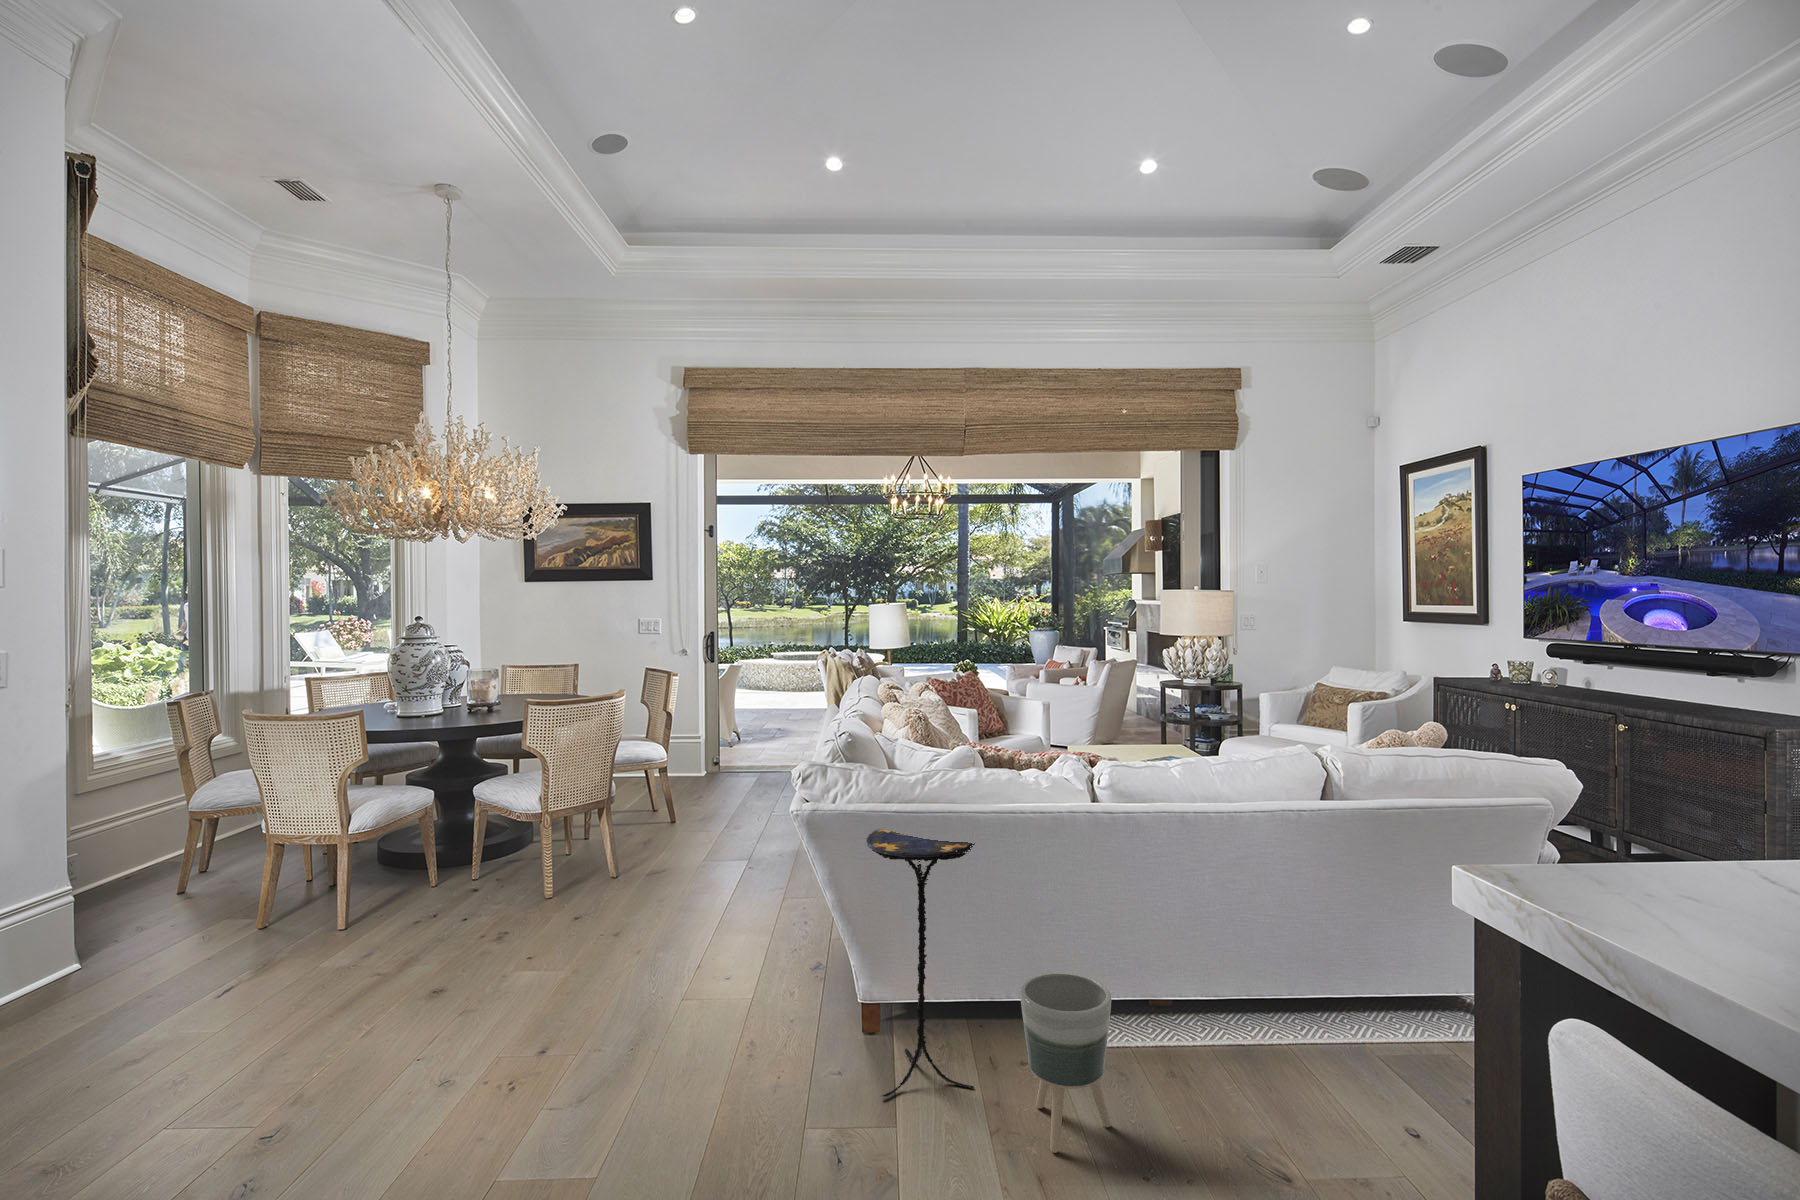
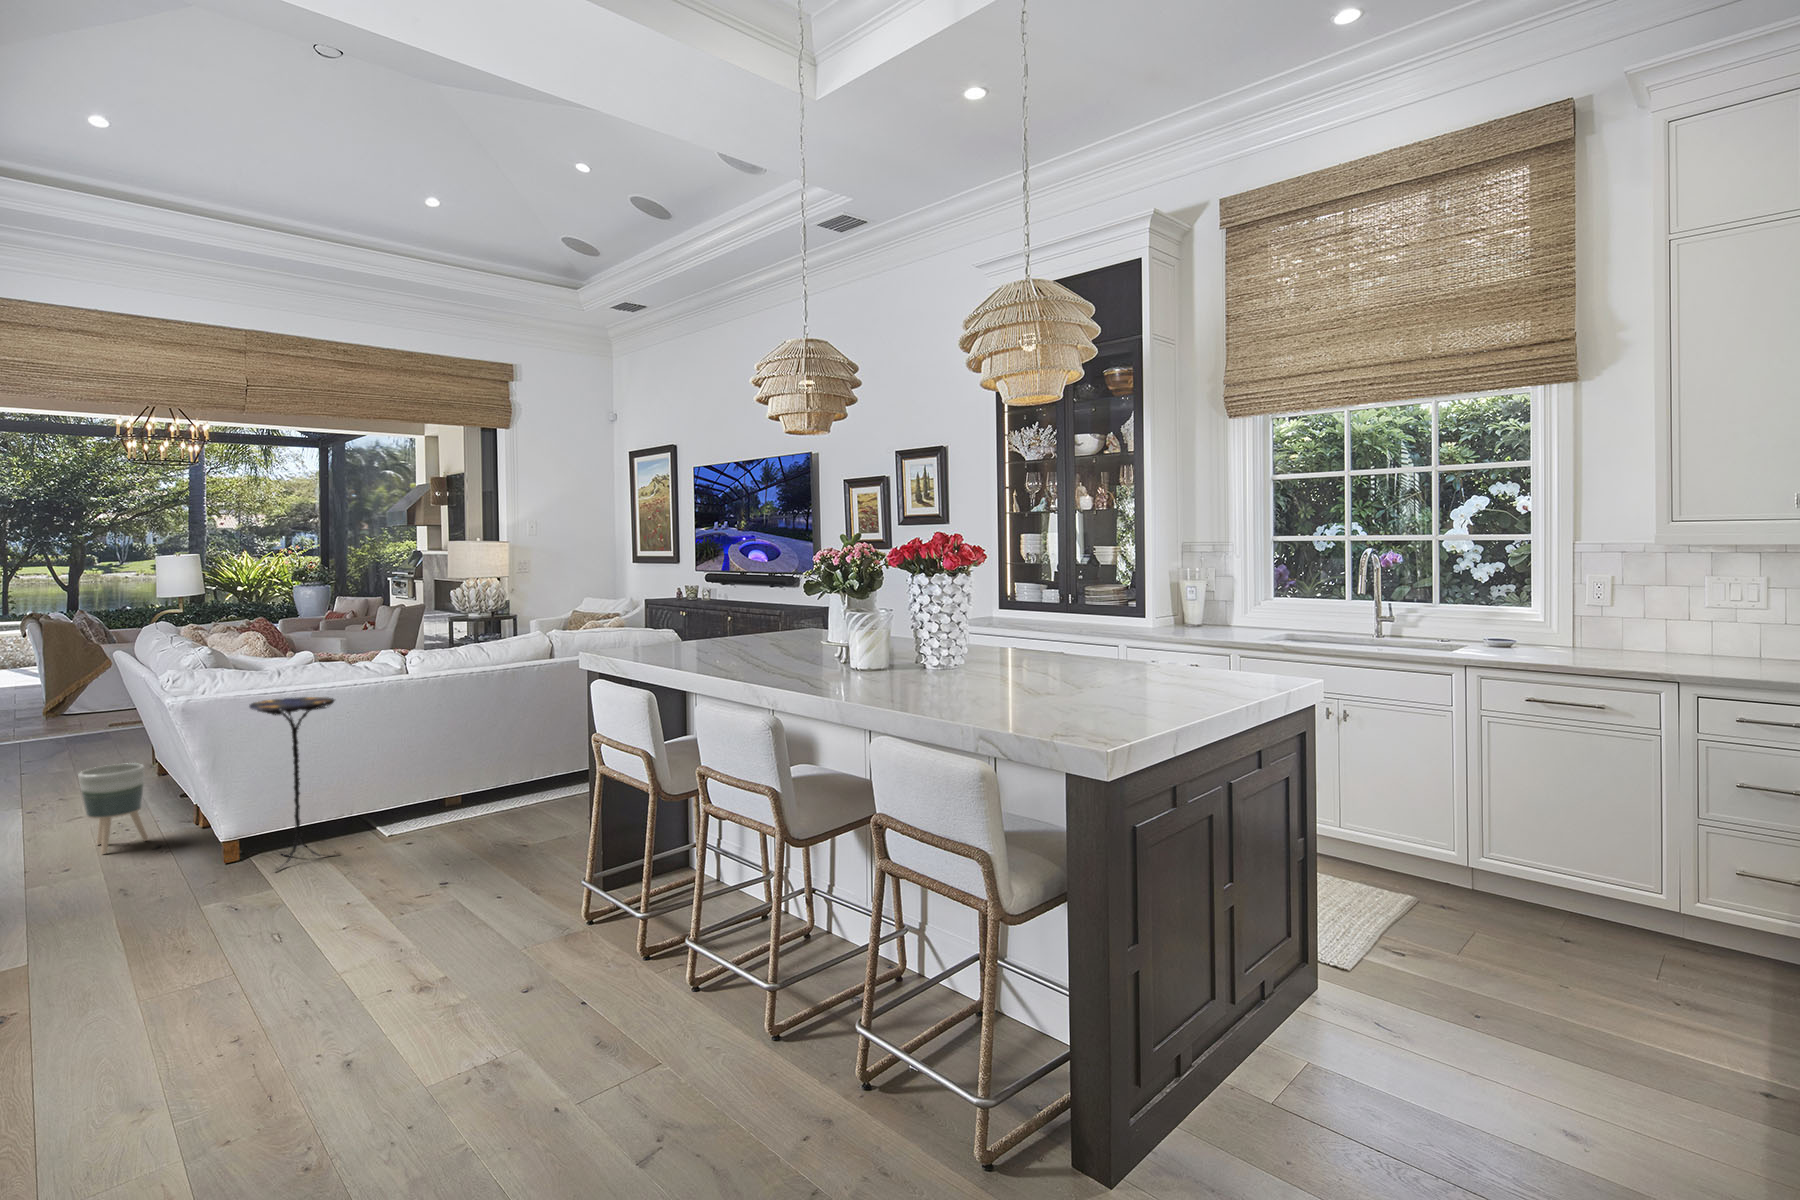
planter: present [1020,972,1111,1153] -> present [78,763,148,854]

